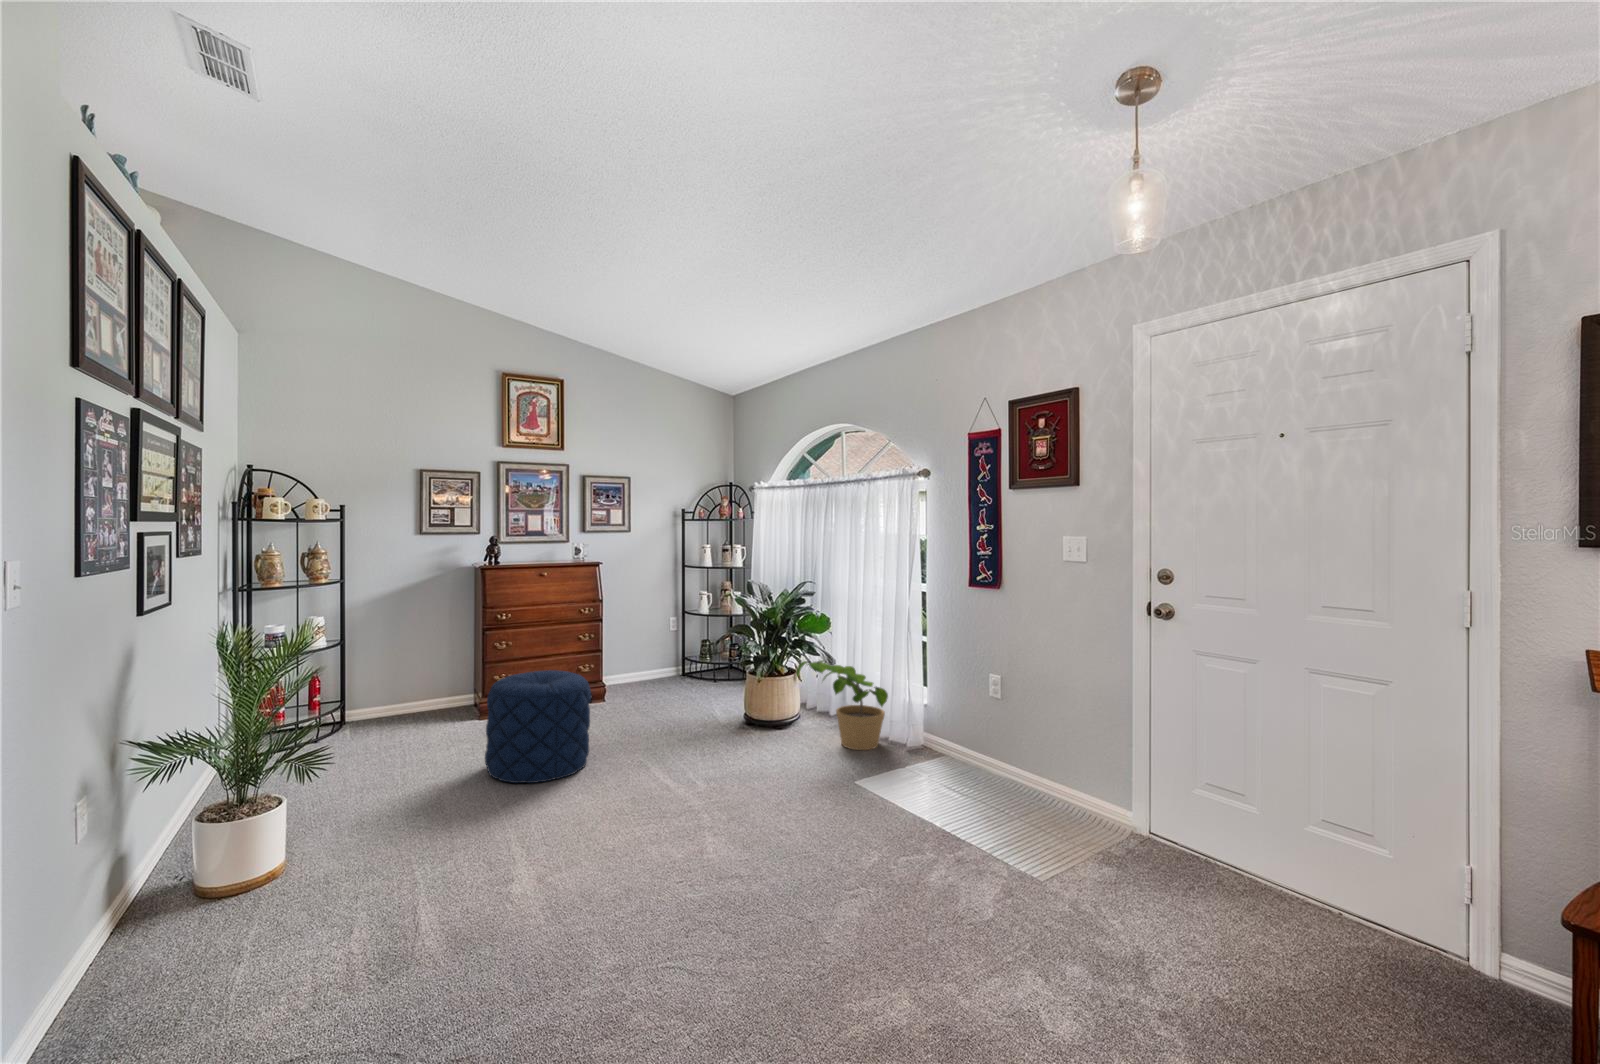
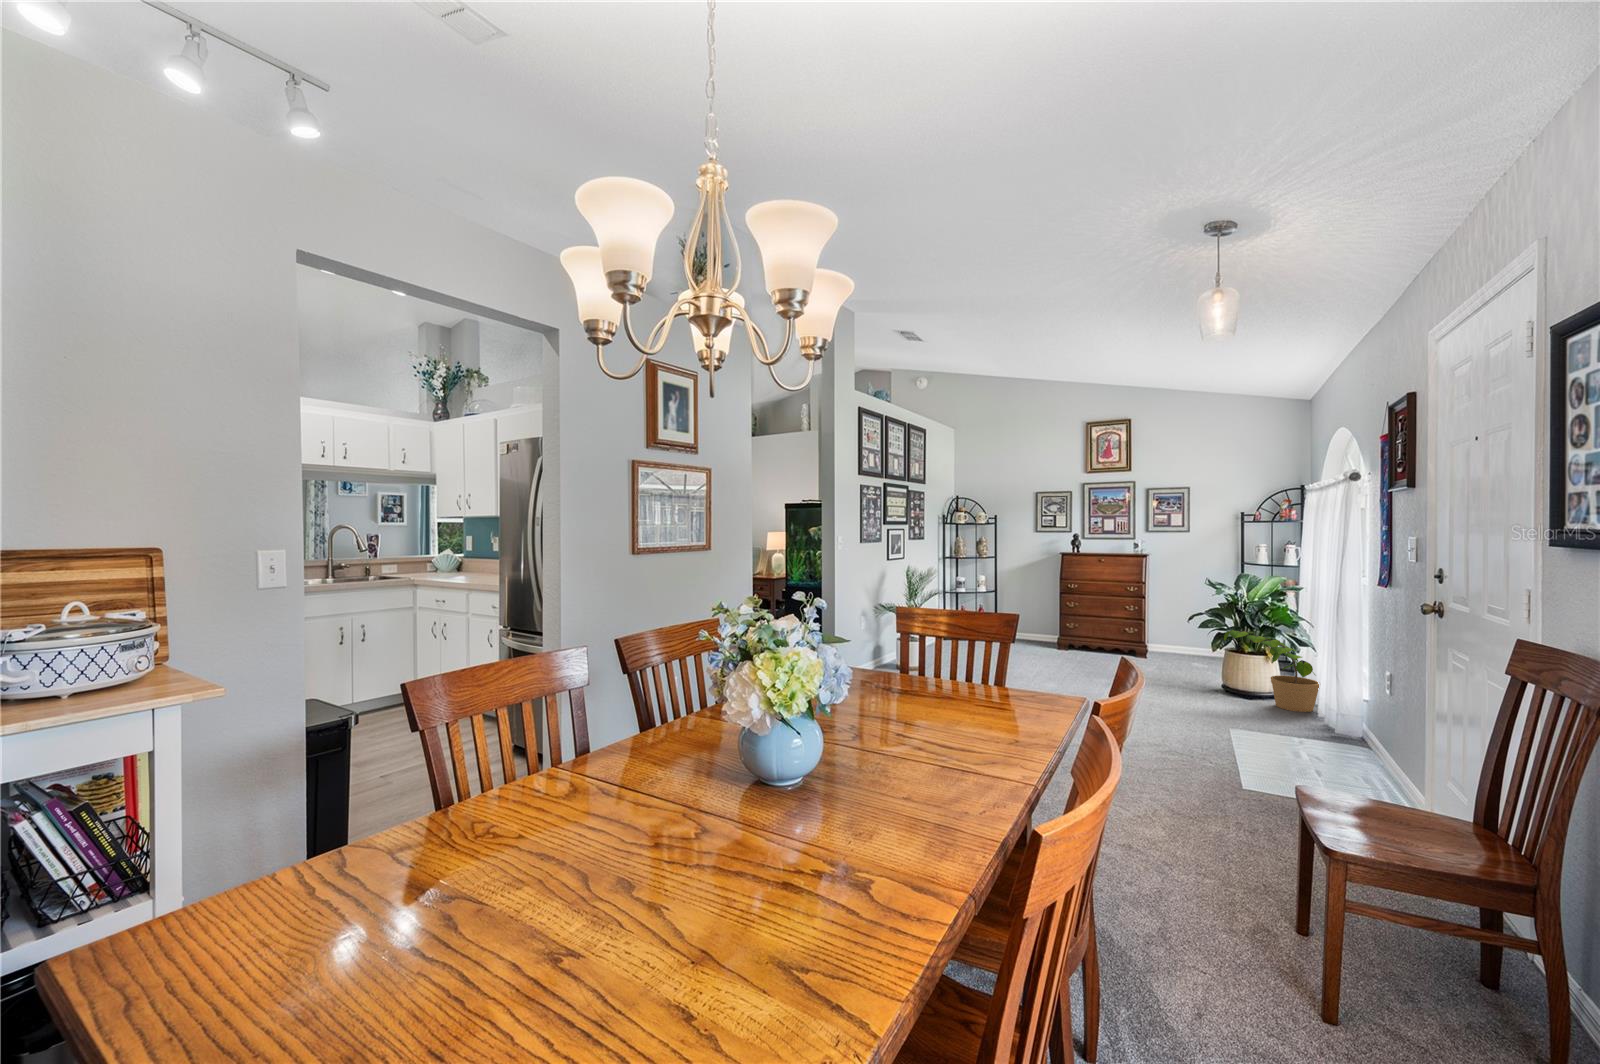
pouf: present [485,670,591,783] -> none [1027,614,1088,674]

